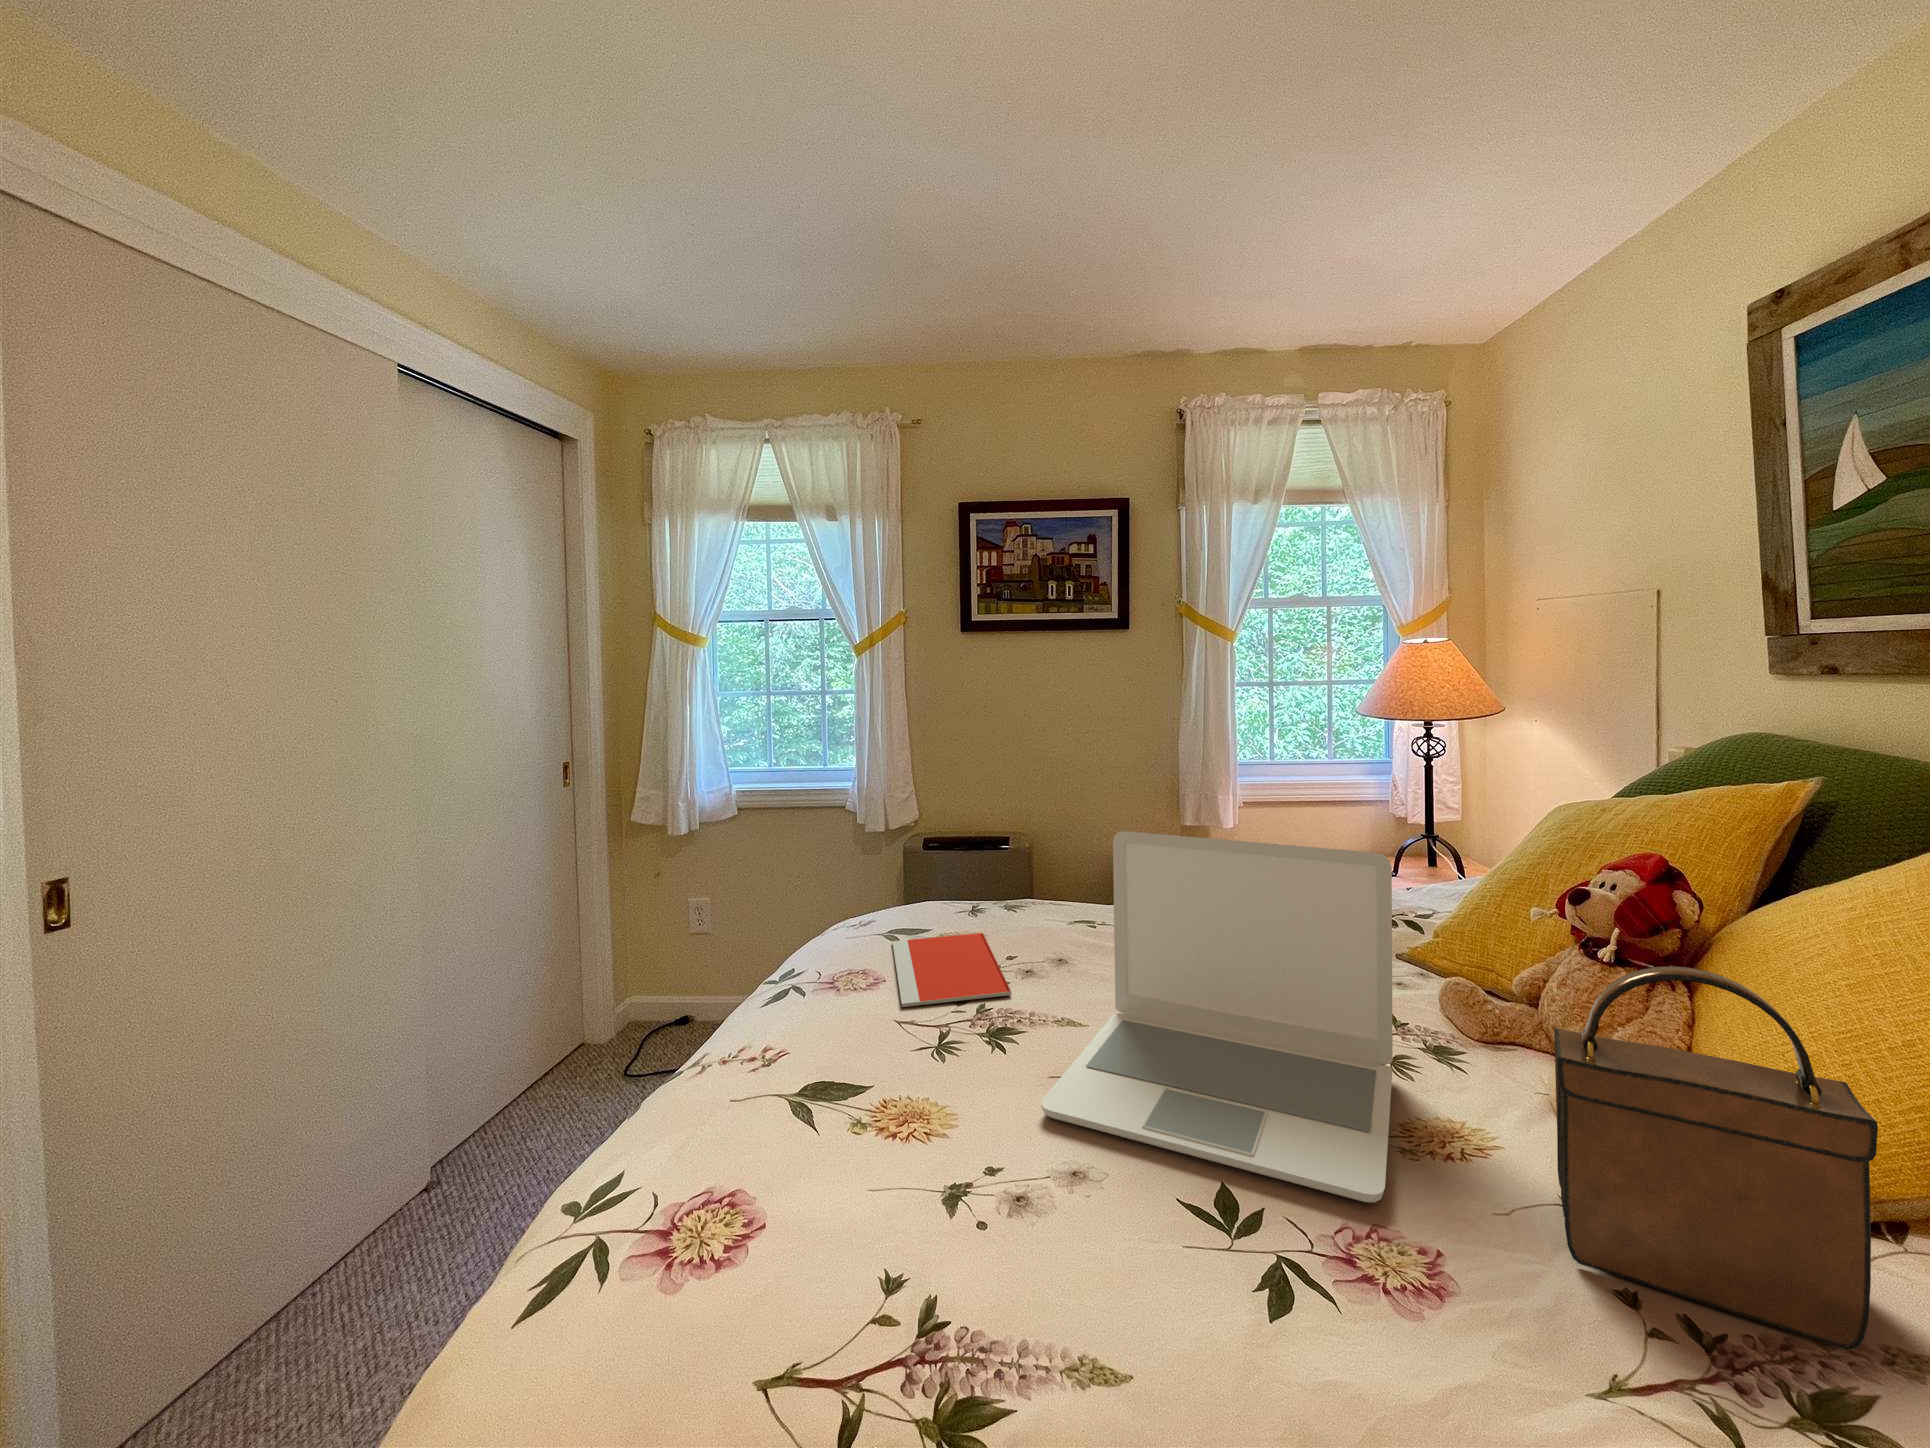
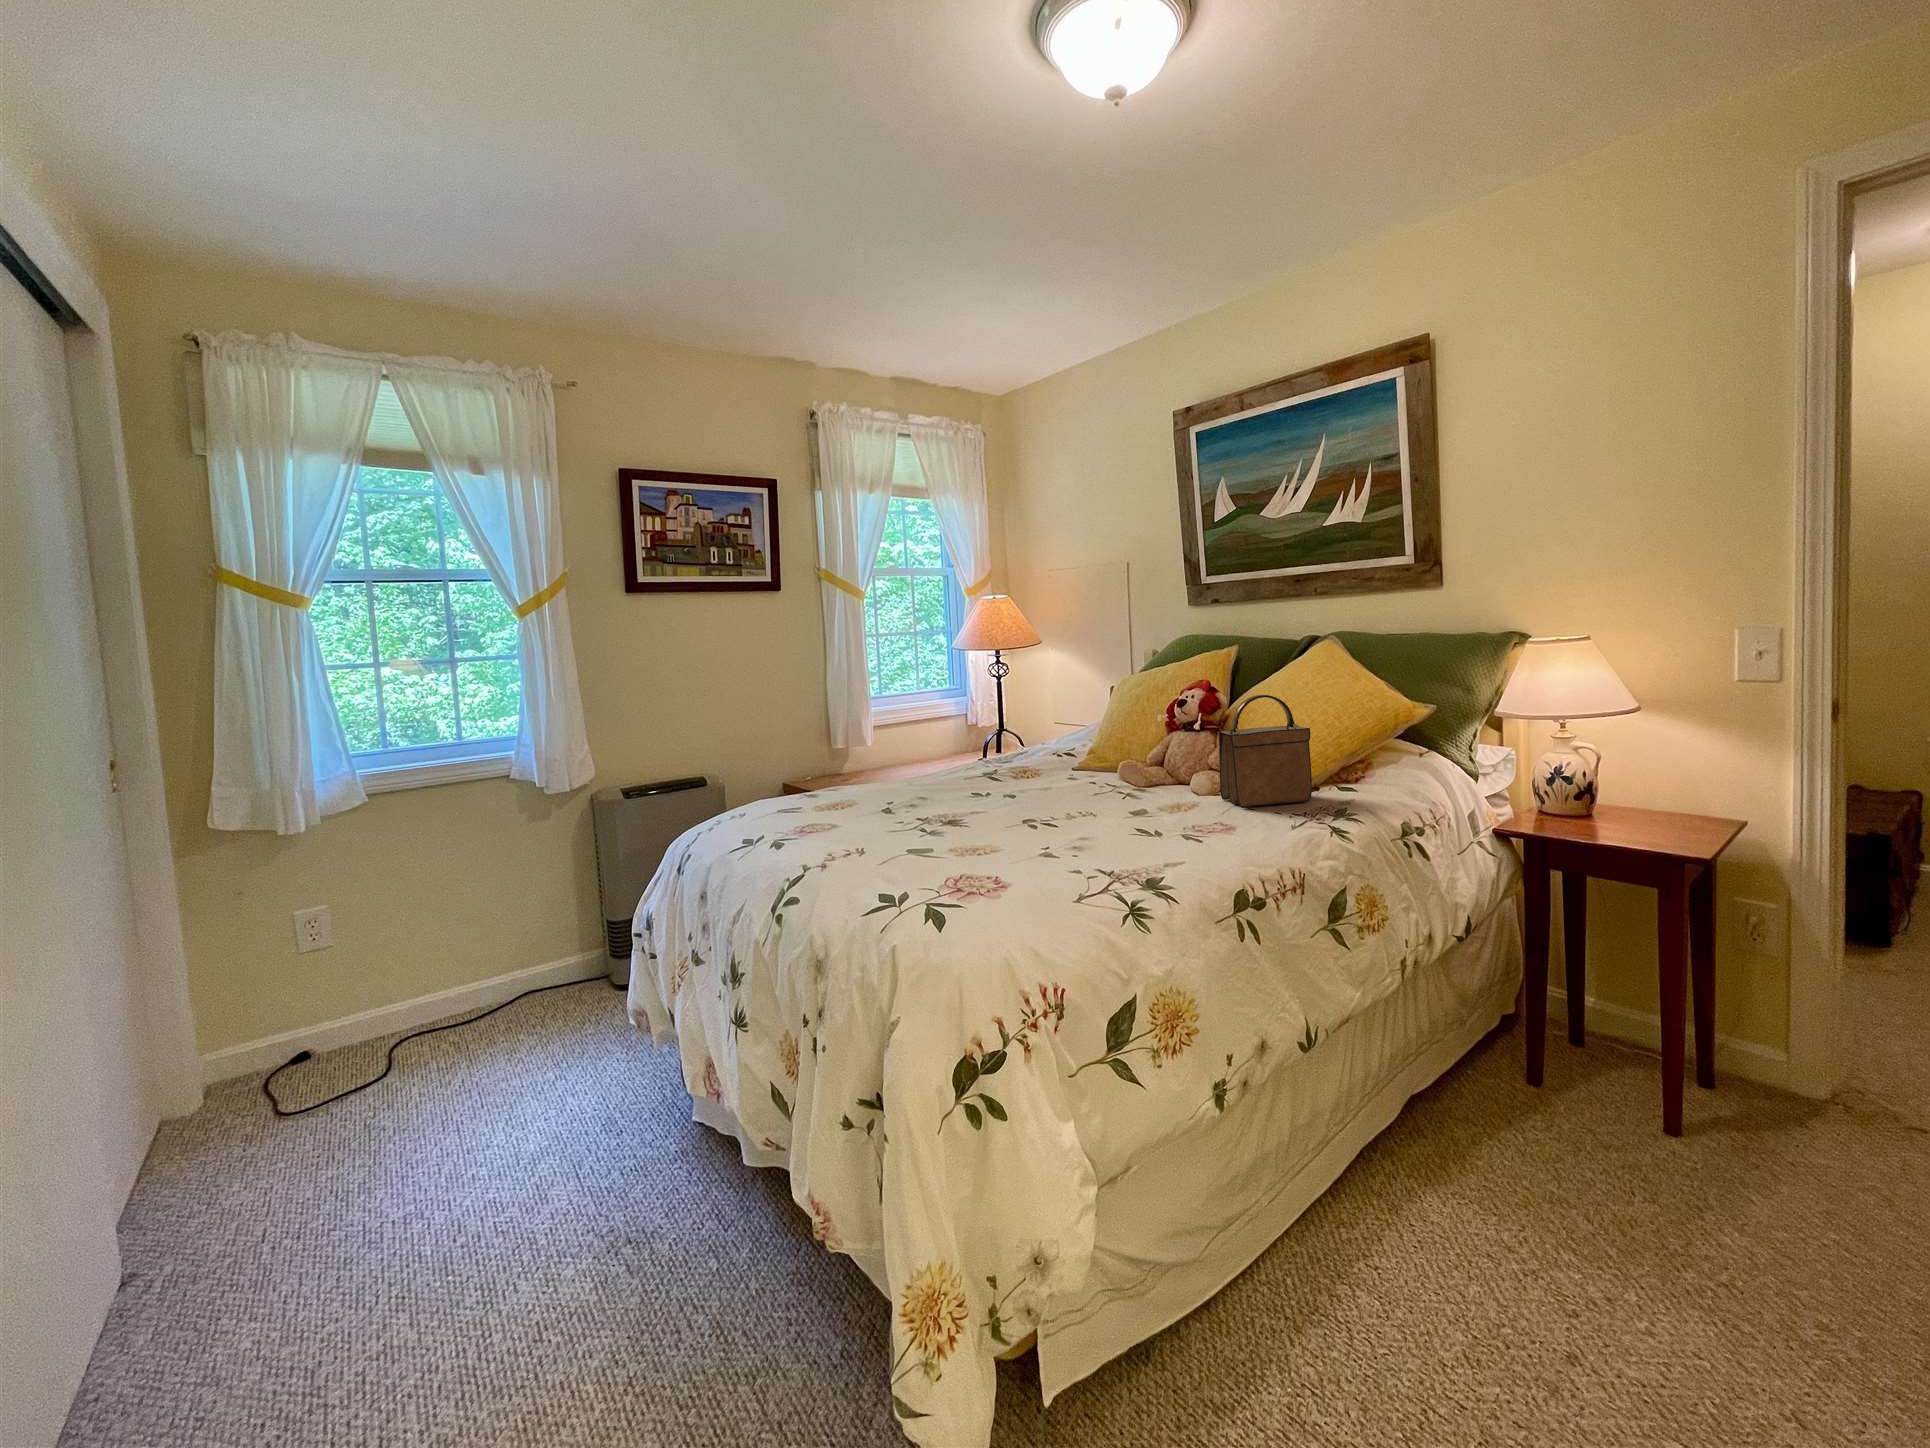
laptop: present [1041,831,1393,1203] -> none [994,685,1180,831]
notebook: present [892,933,1012,1007] -> none [799,802,929,830]

